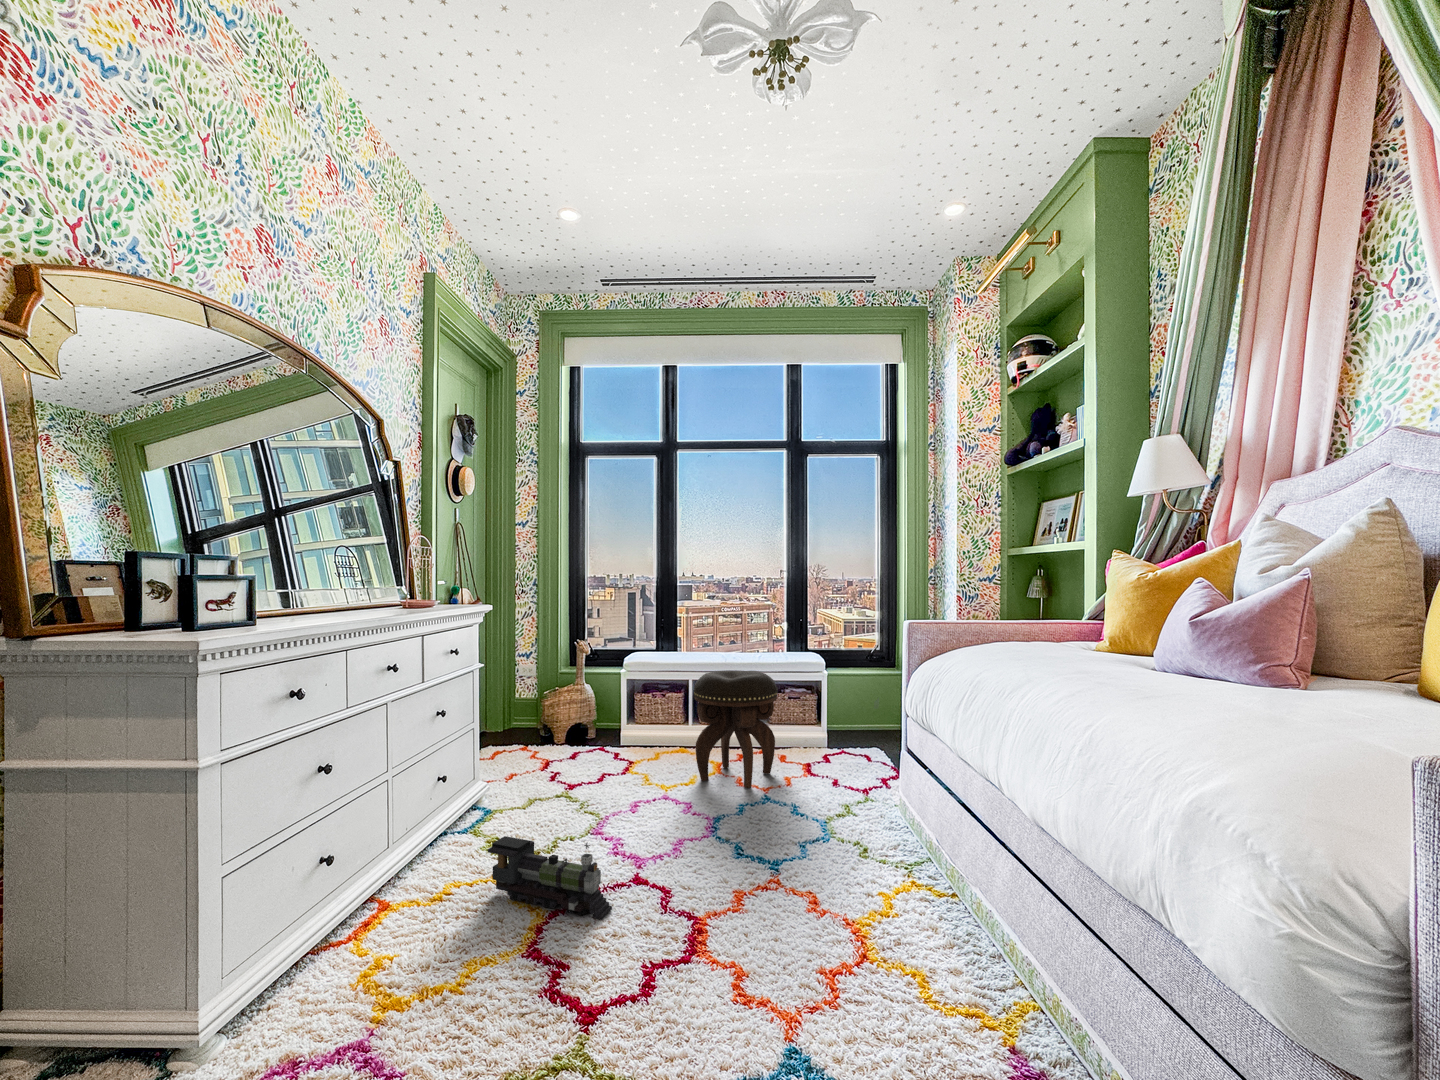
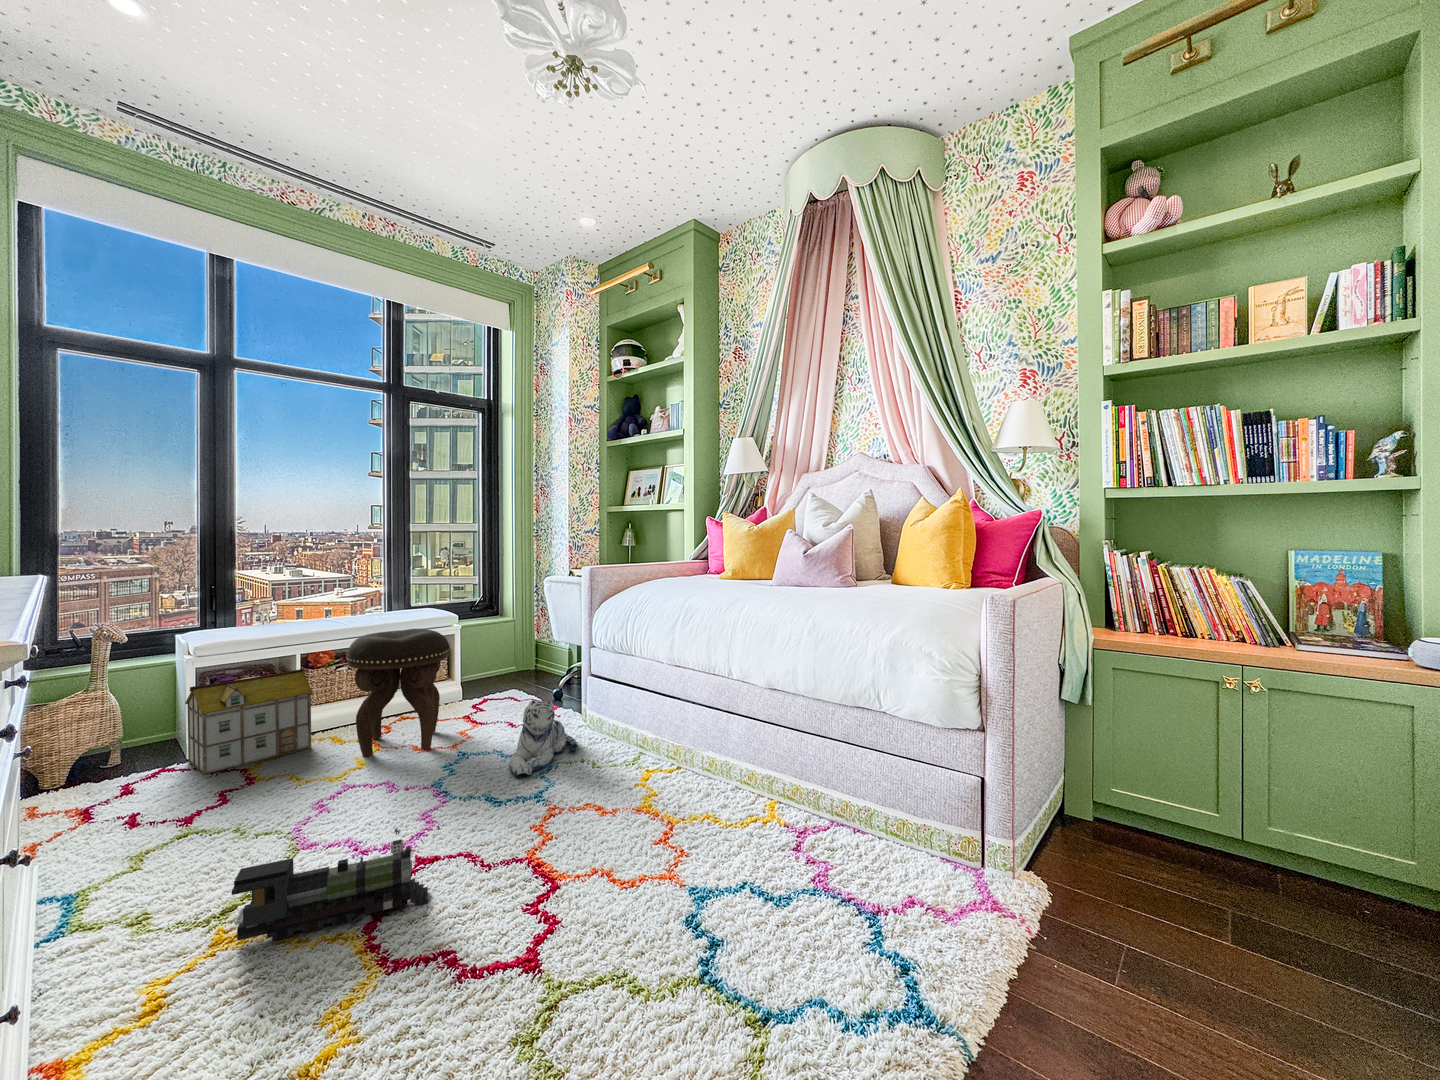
toy house: none [608,694,682,765] -> present [185,669,313,774]
plush toy: none [777,762,871,842] -> present [509,700,577,777]

